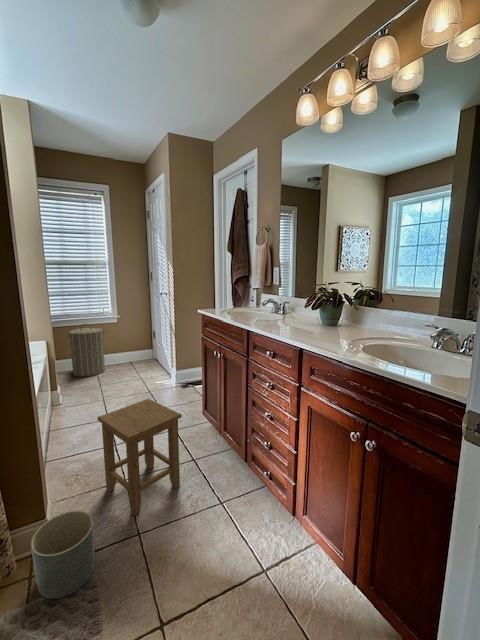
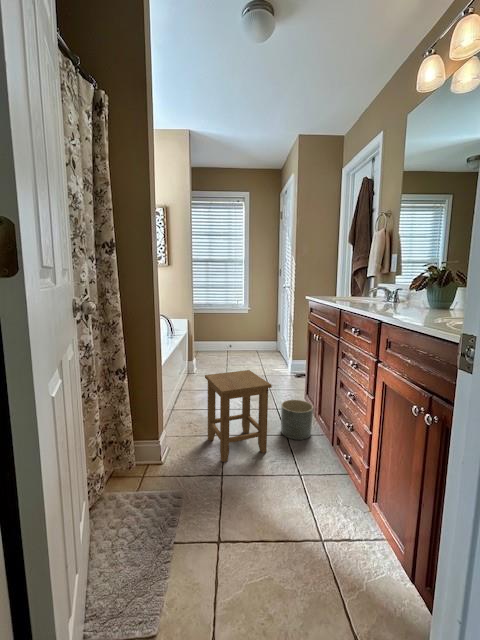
laundry hamper: present [65,324,106,377] -> none [204,312,236,358]
planter: present [31,511,95,599] -> present [281,400,313,440]

